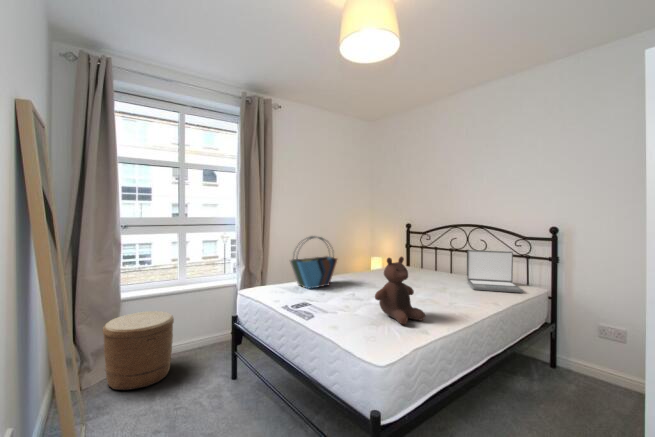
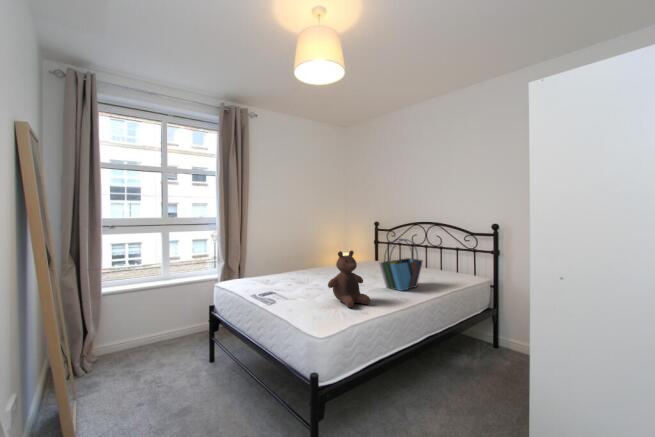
tote bag: present [290,236,337,289] -> present [380,239,422,291]
laptop: present [467,250,523,293] -> none [422,245,466,281]
woven basket: present [103,311,174,390] -> none [94,304,159,373]

